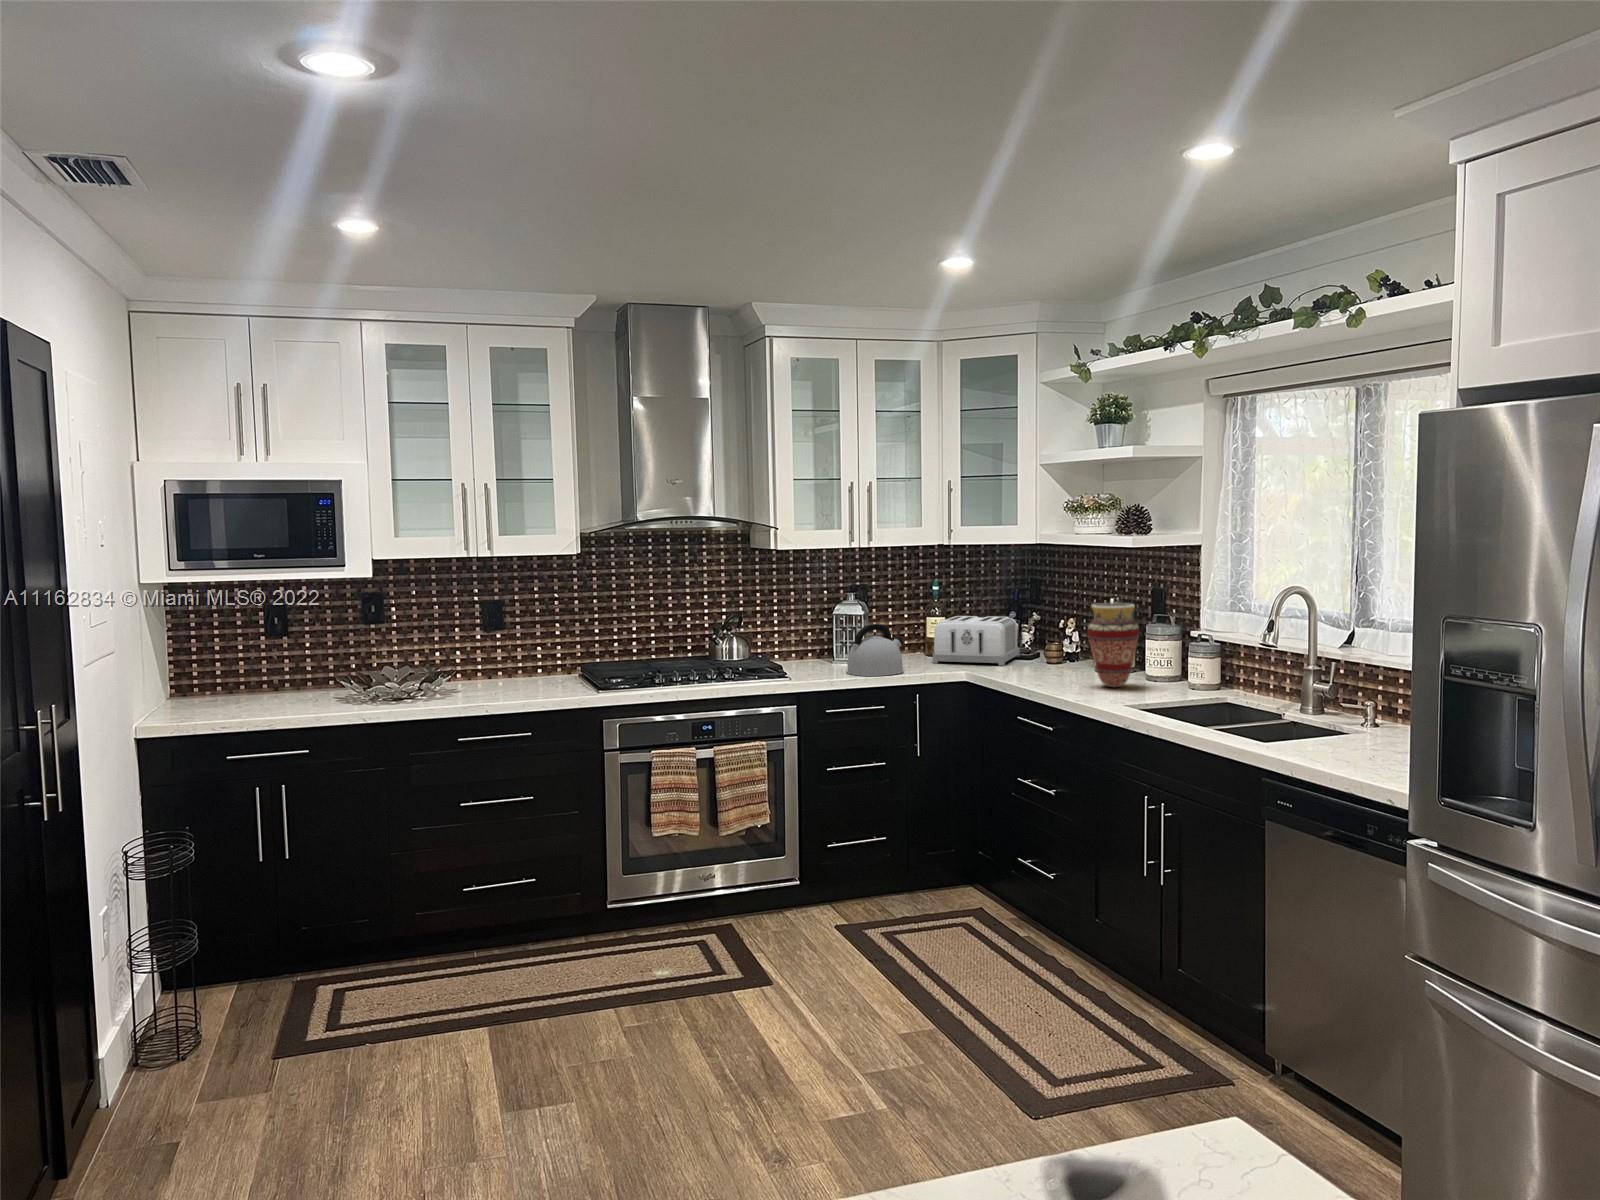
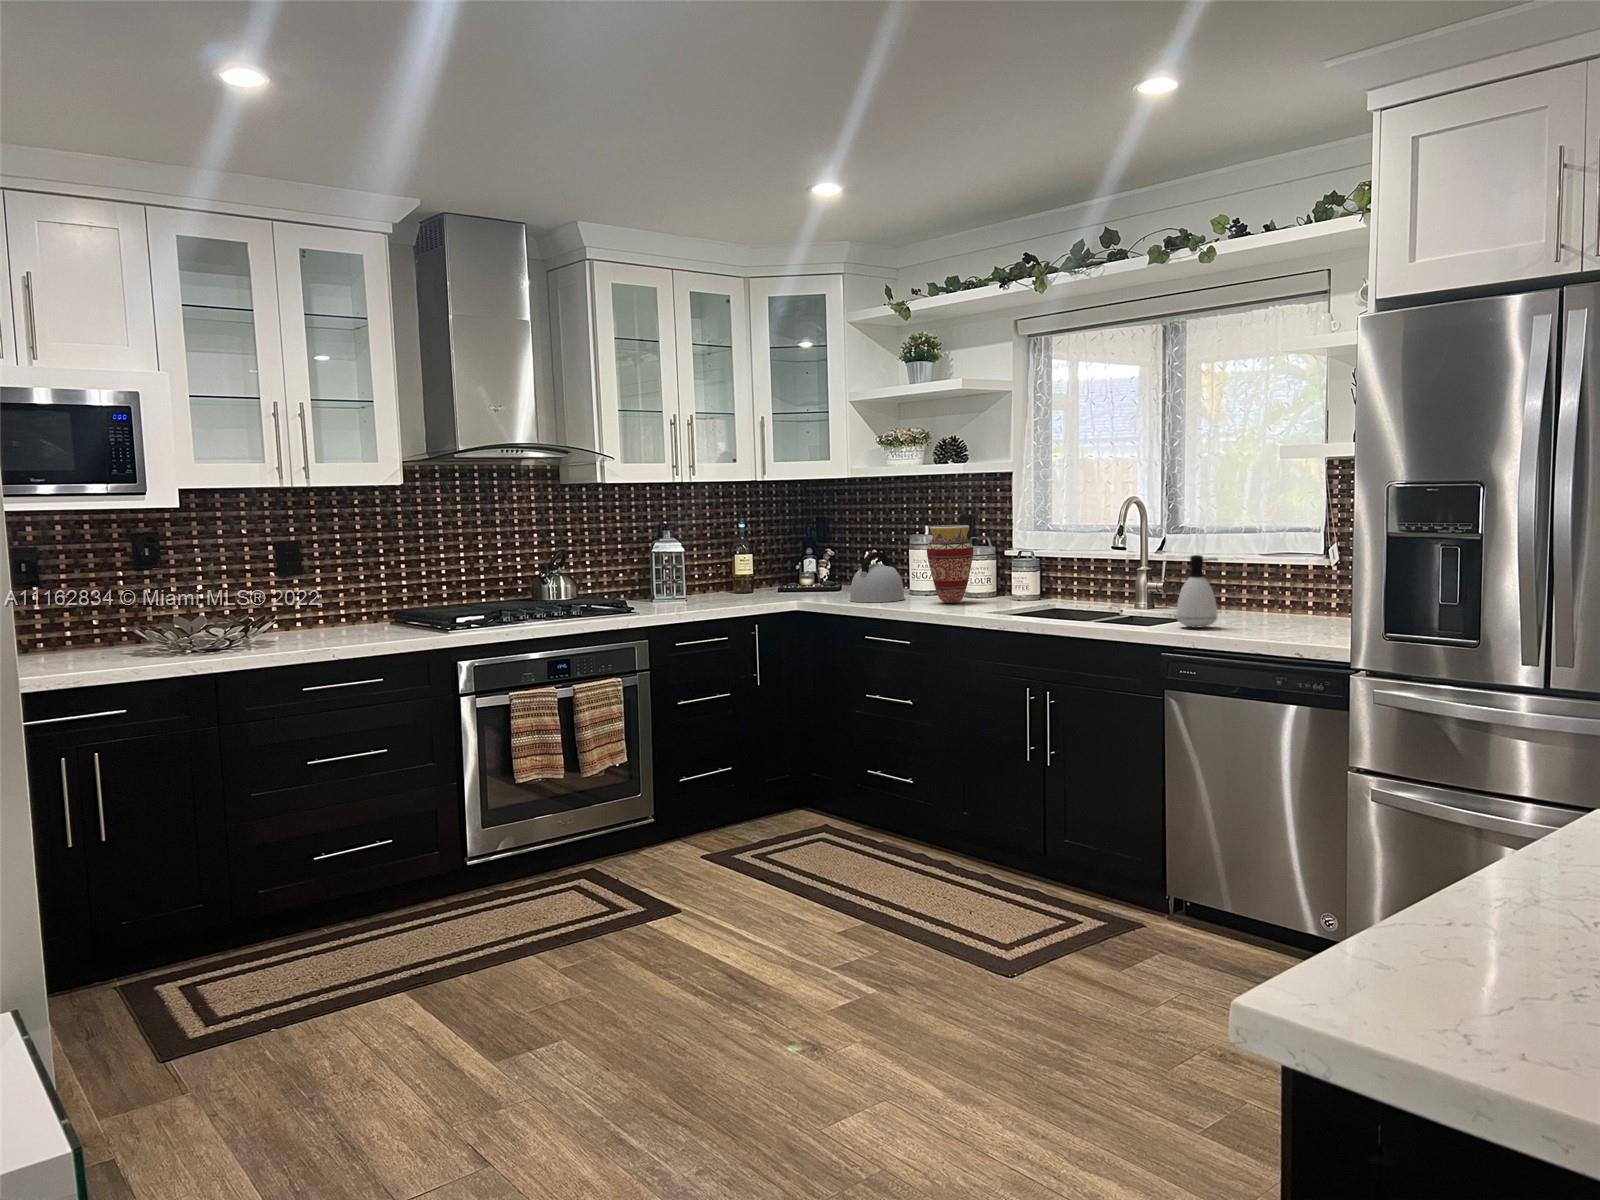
toaster: present [933,616,1019,666] -> none [751,551,823,598]
kettle: present [847,624,904,676] -> present [850,552,905,602]
soap dispenser: none [1293,668,1342,753] -> present [1176,555,1218,628]

